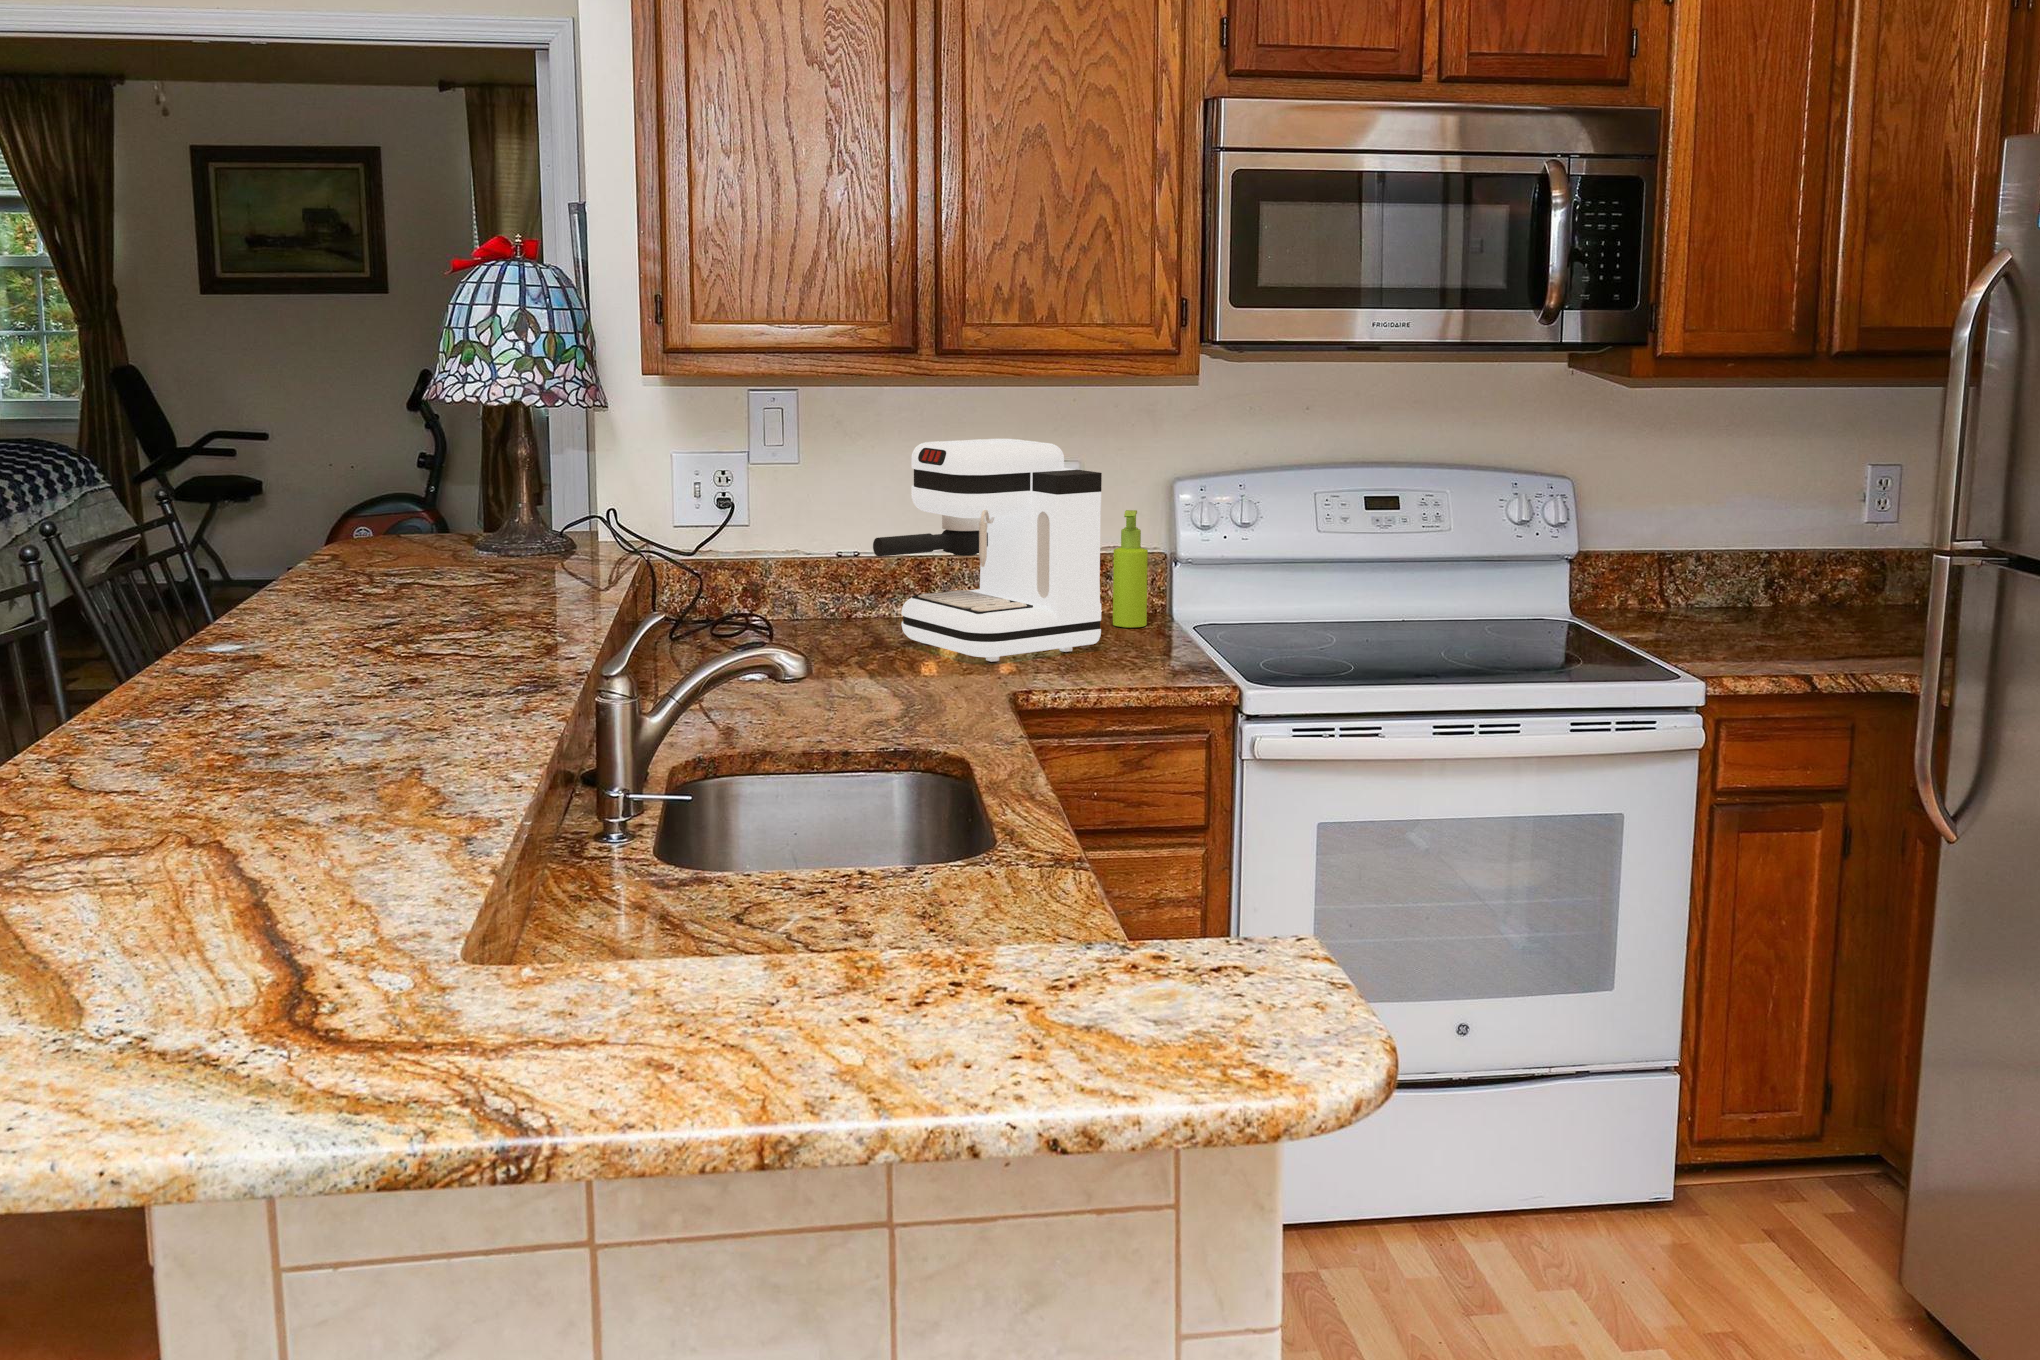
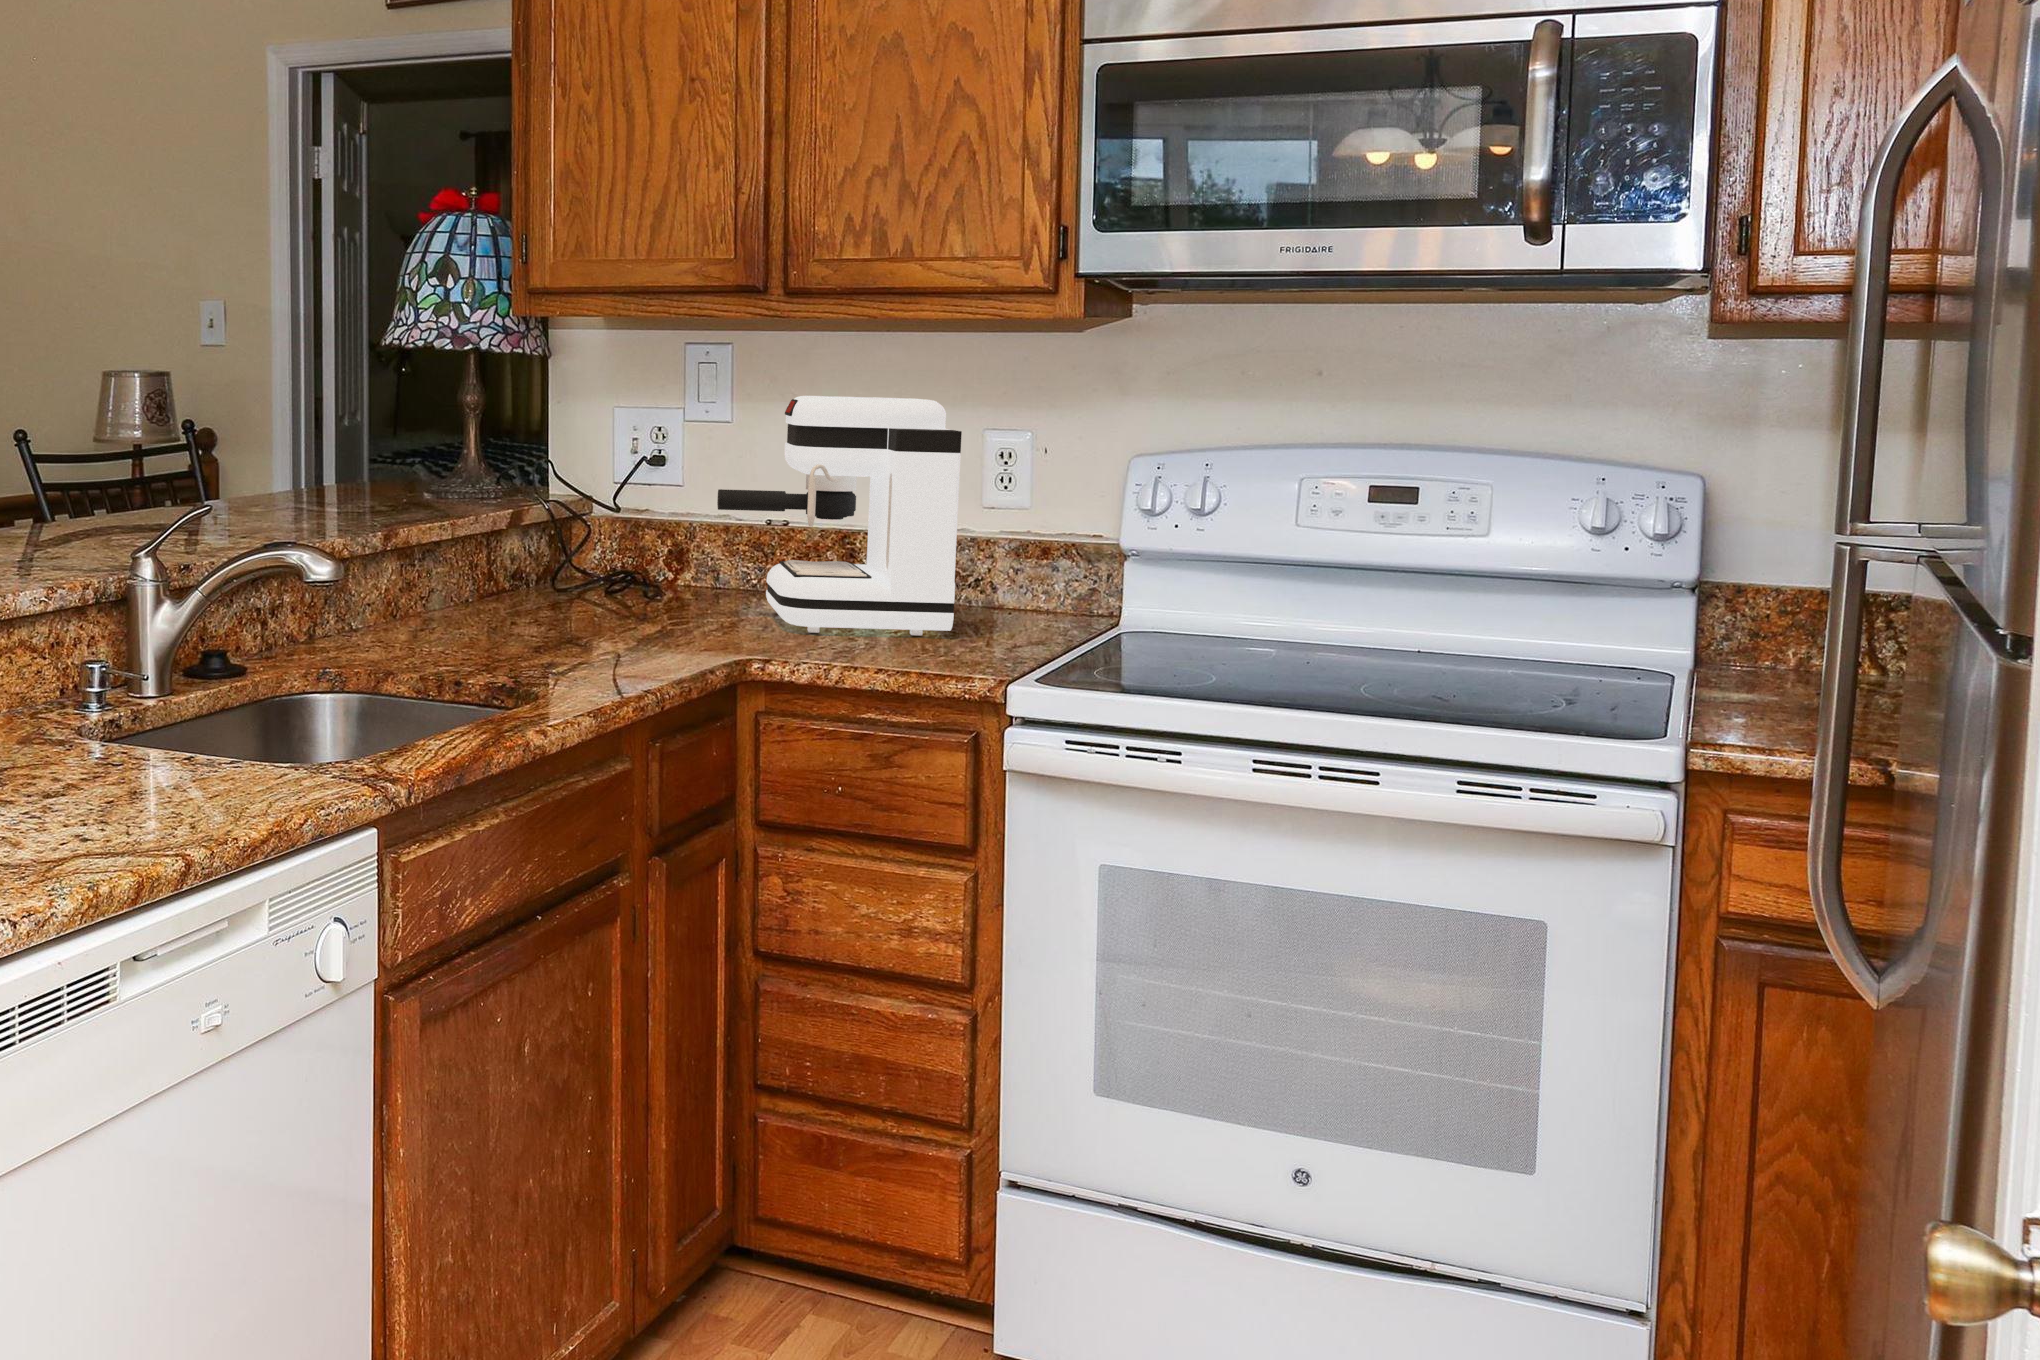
soap dispenser: present [1113,510,1148,627] -> none [1041,490,1087,629]

